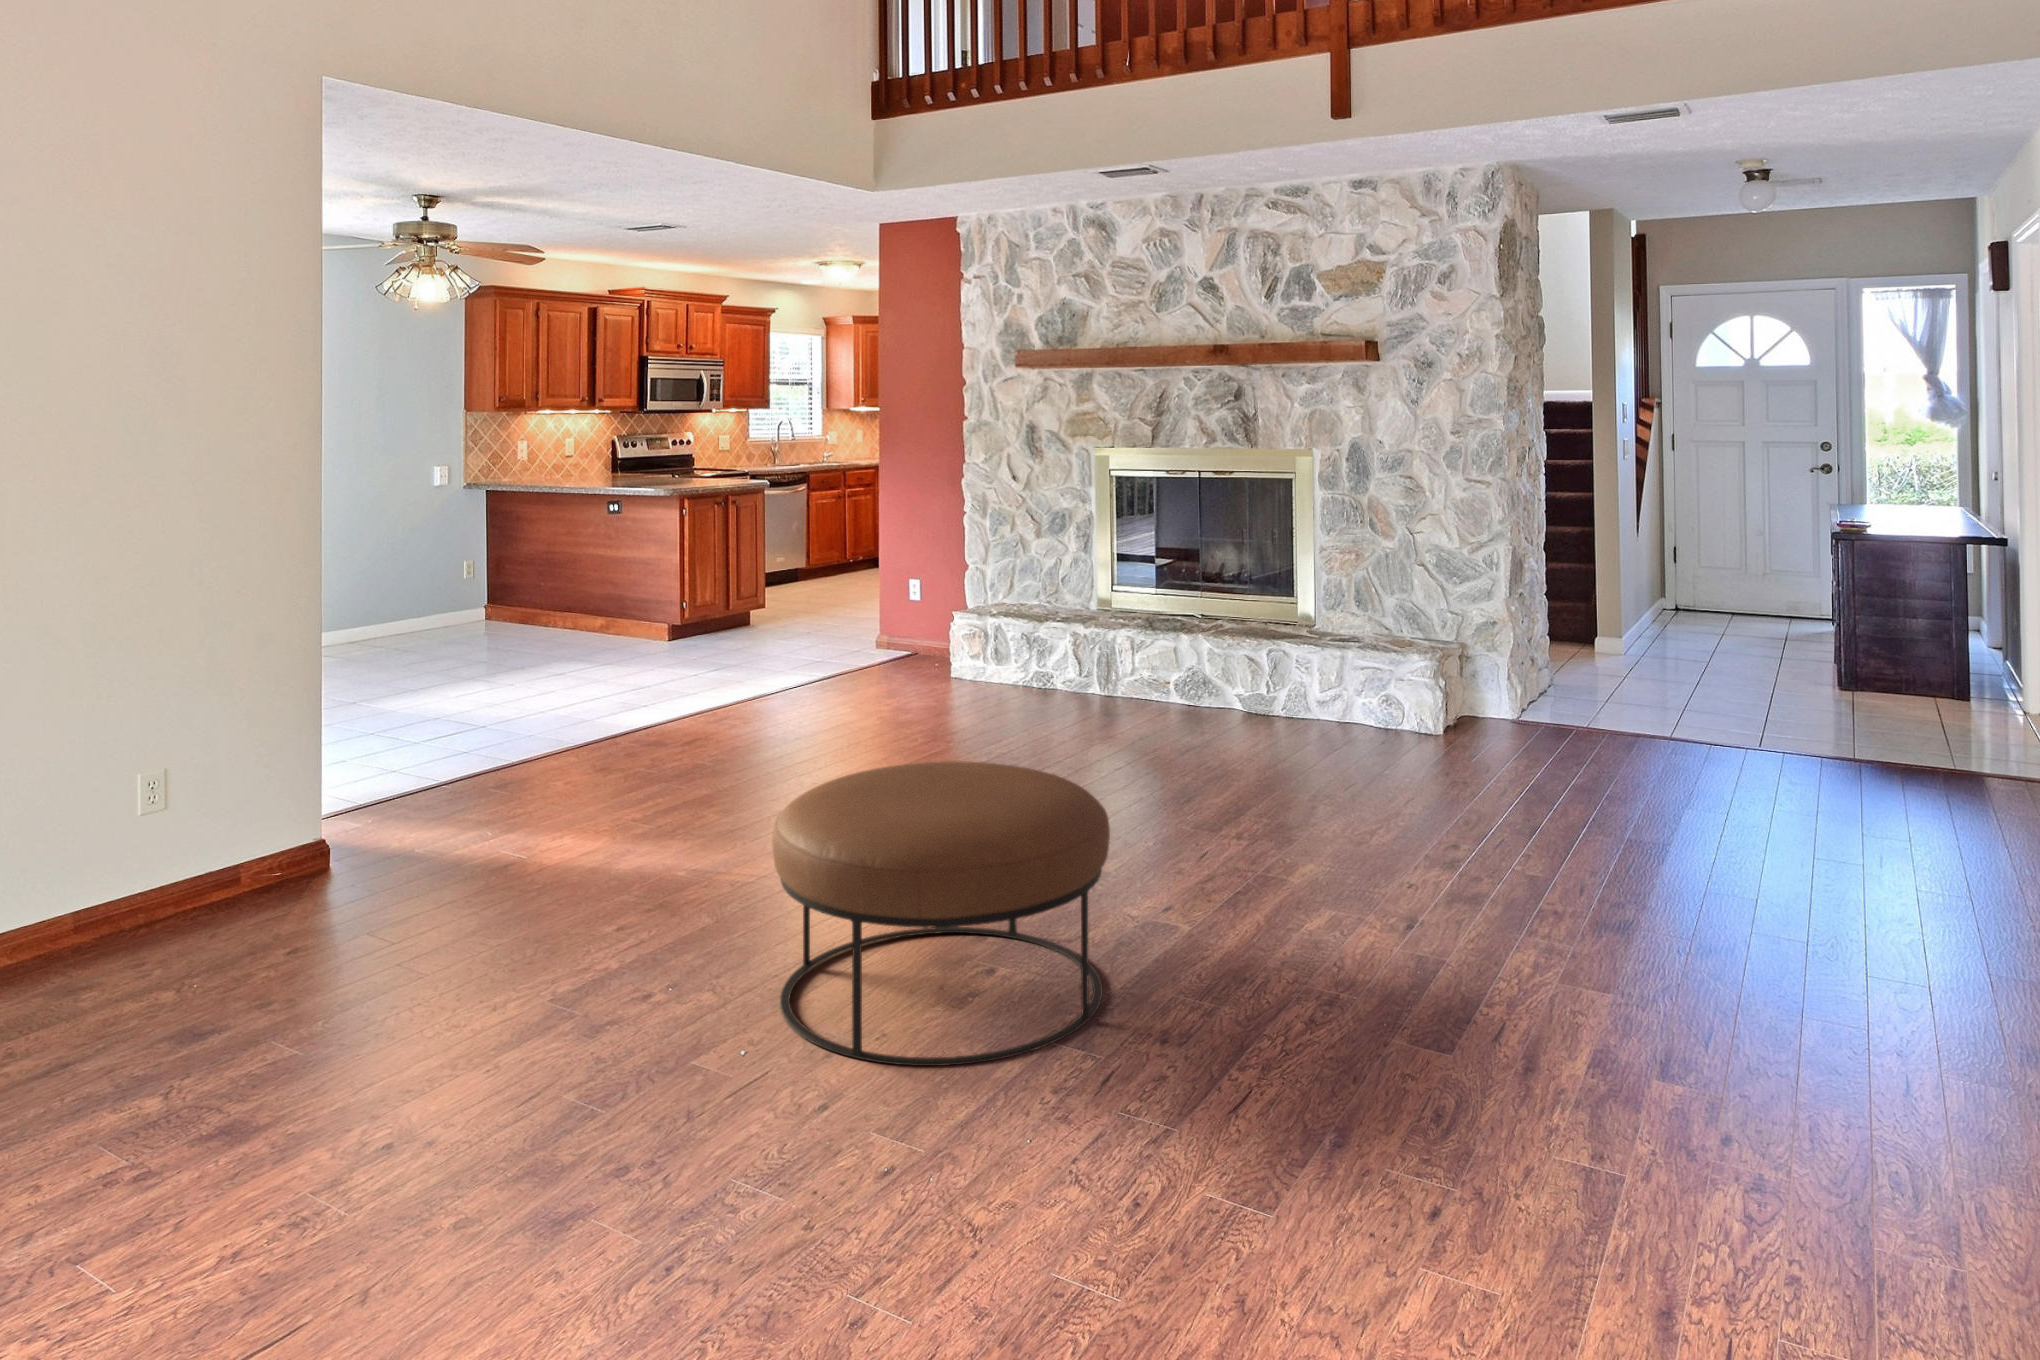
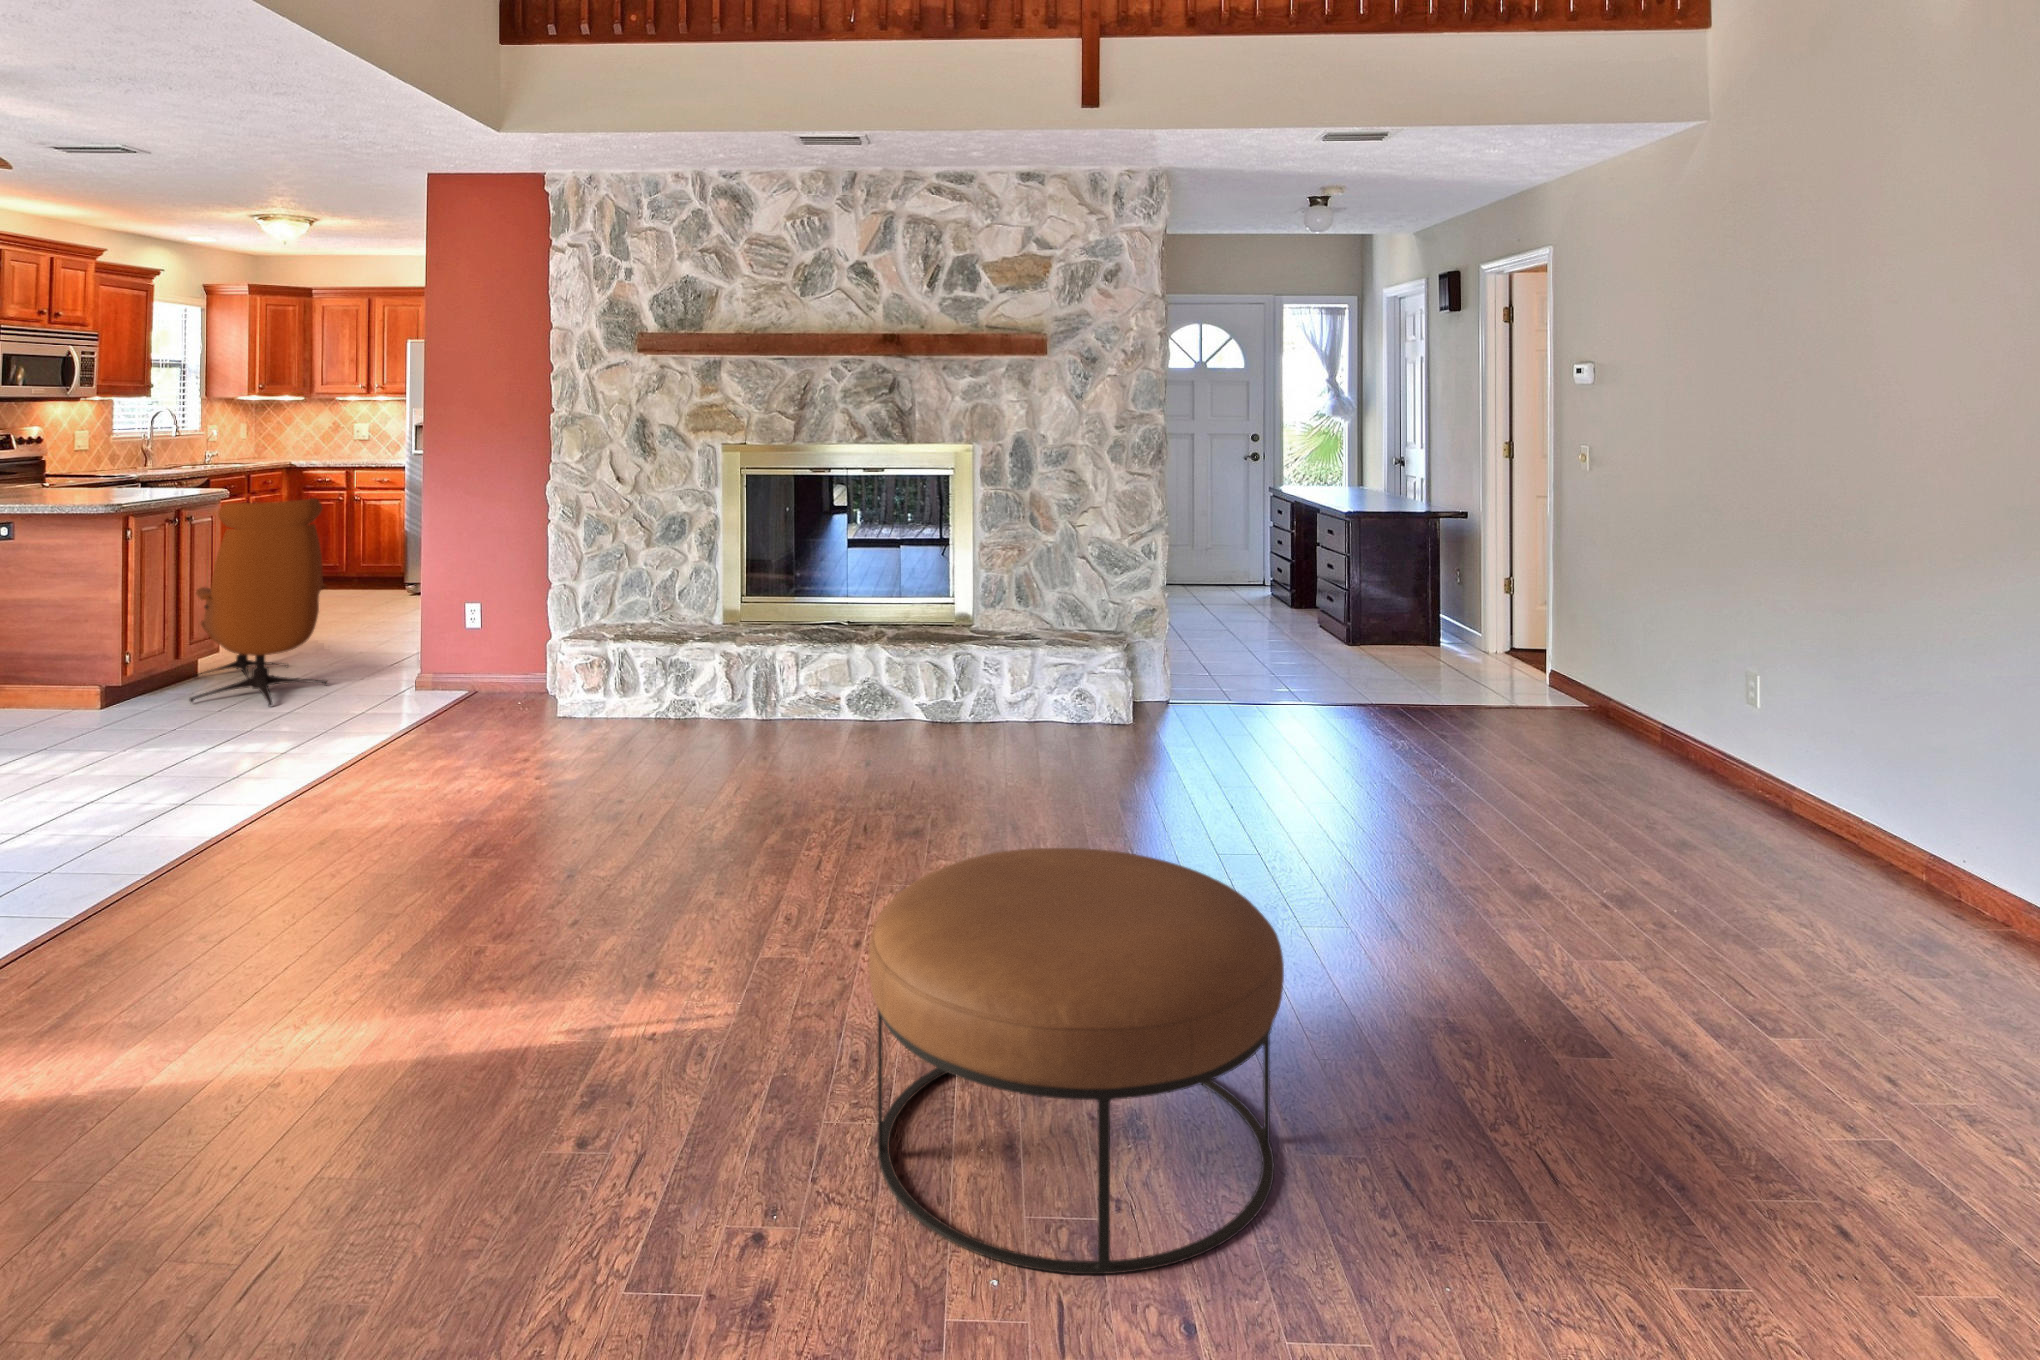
lounge chair: none [719,487,820,652] -> present [190,498,328,706]

